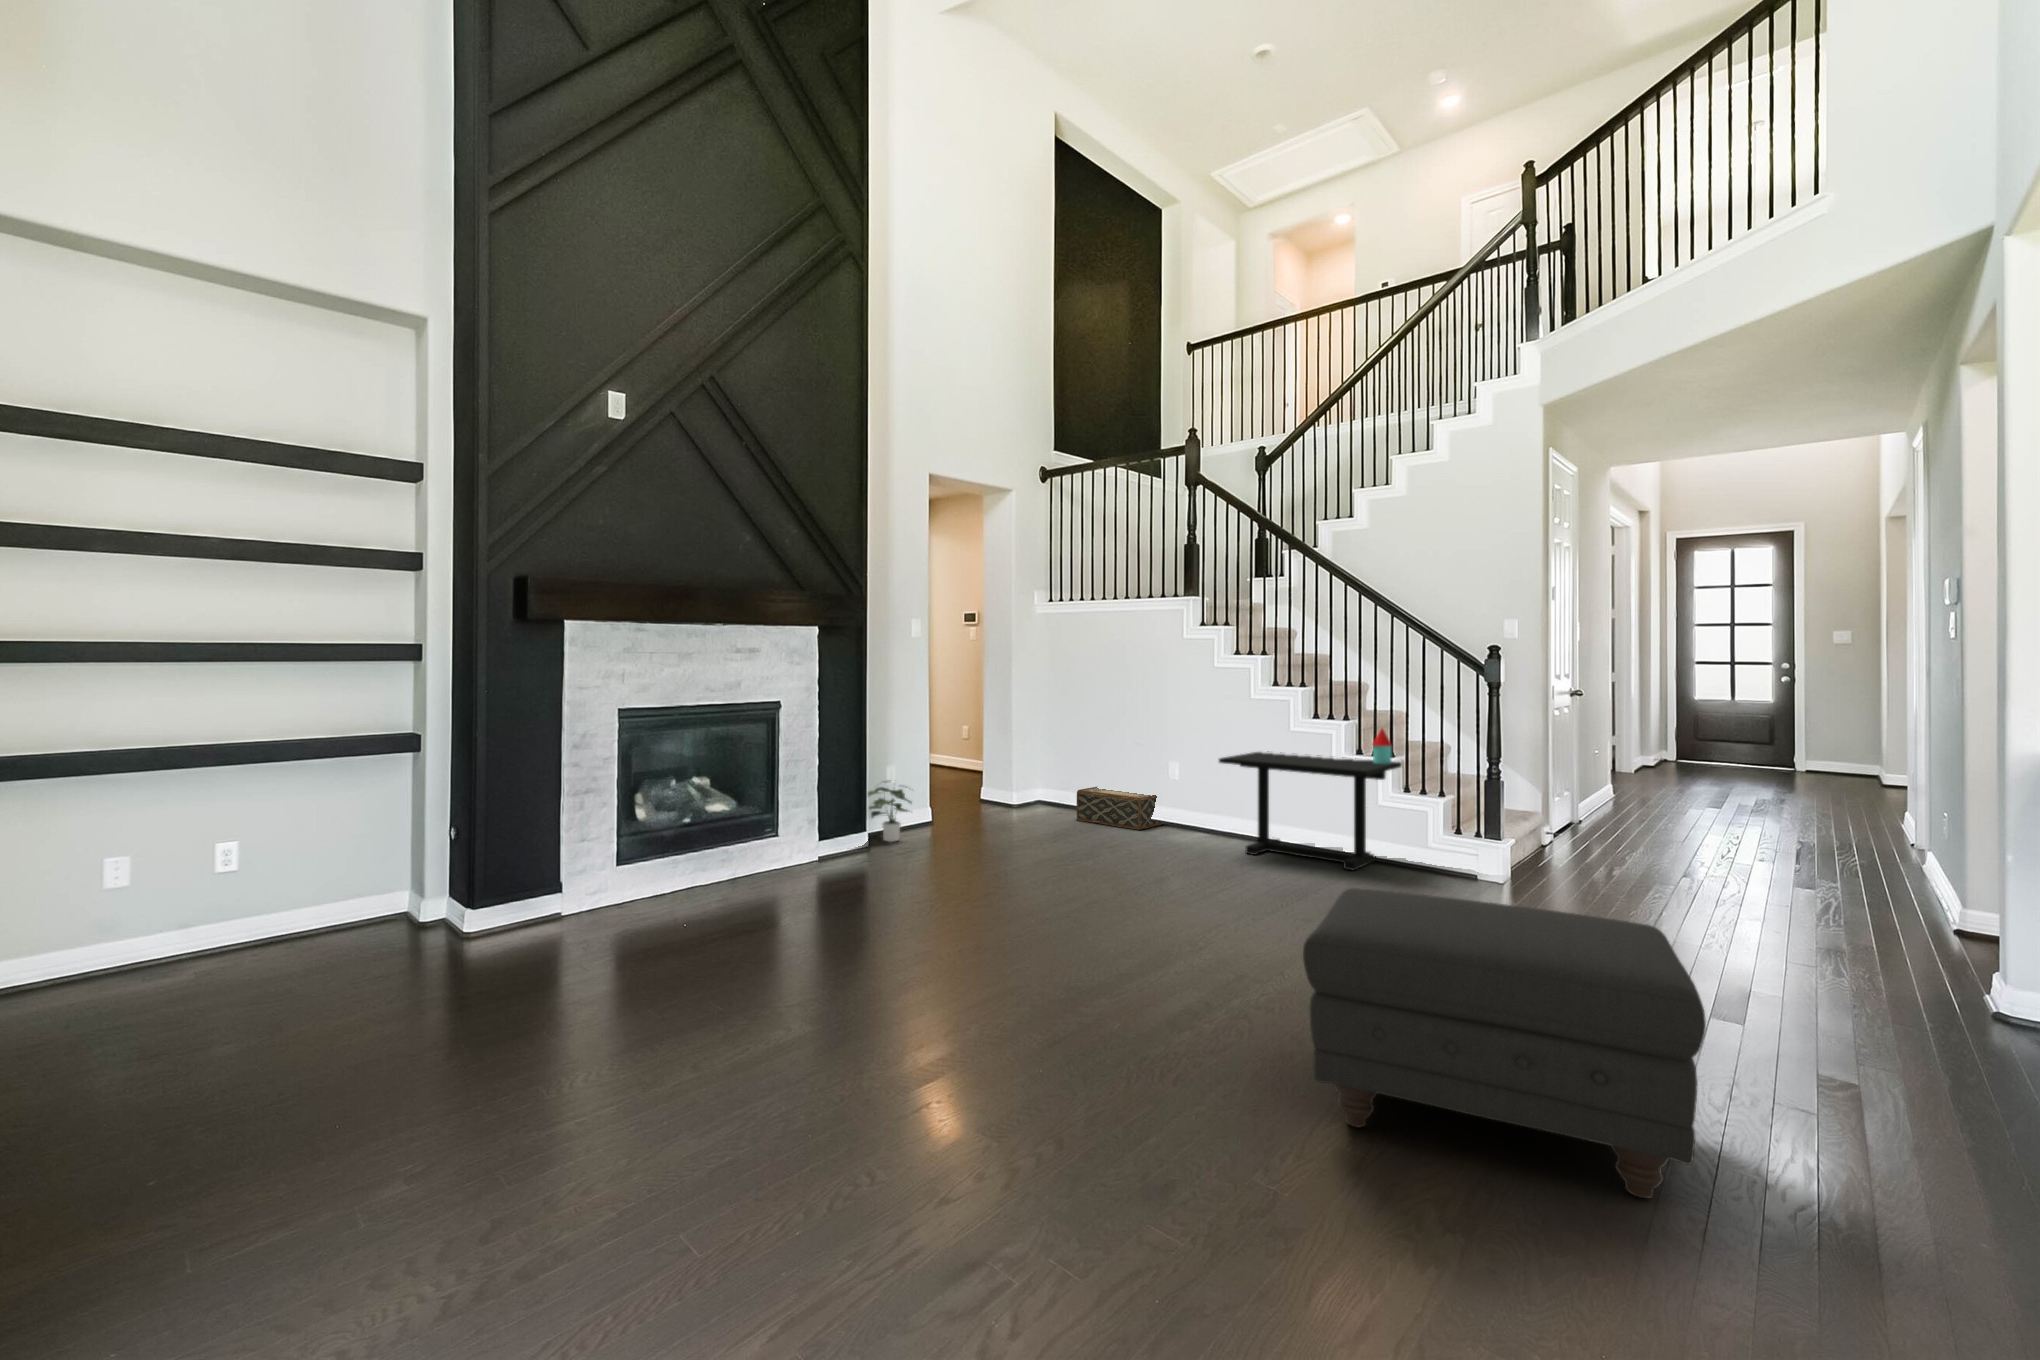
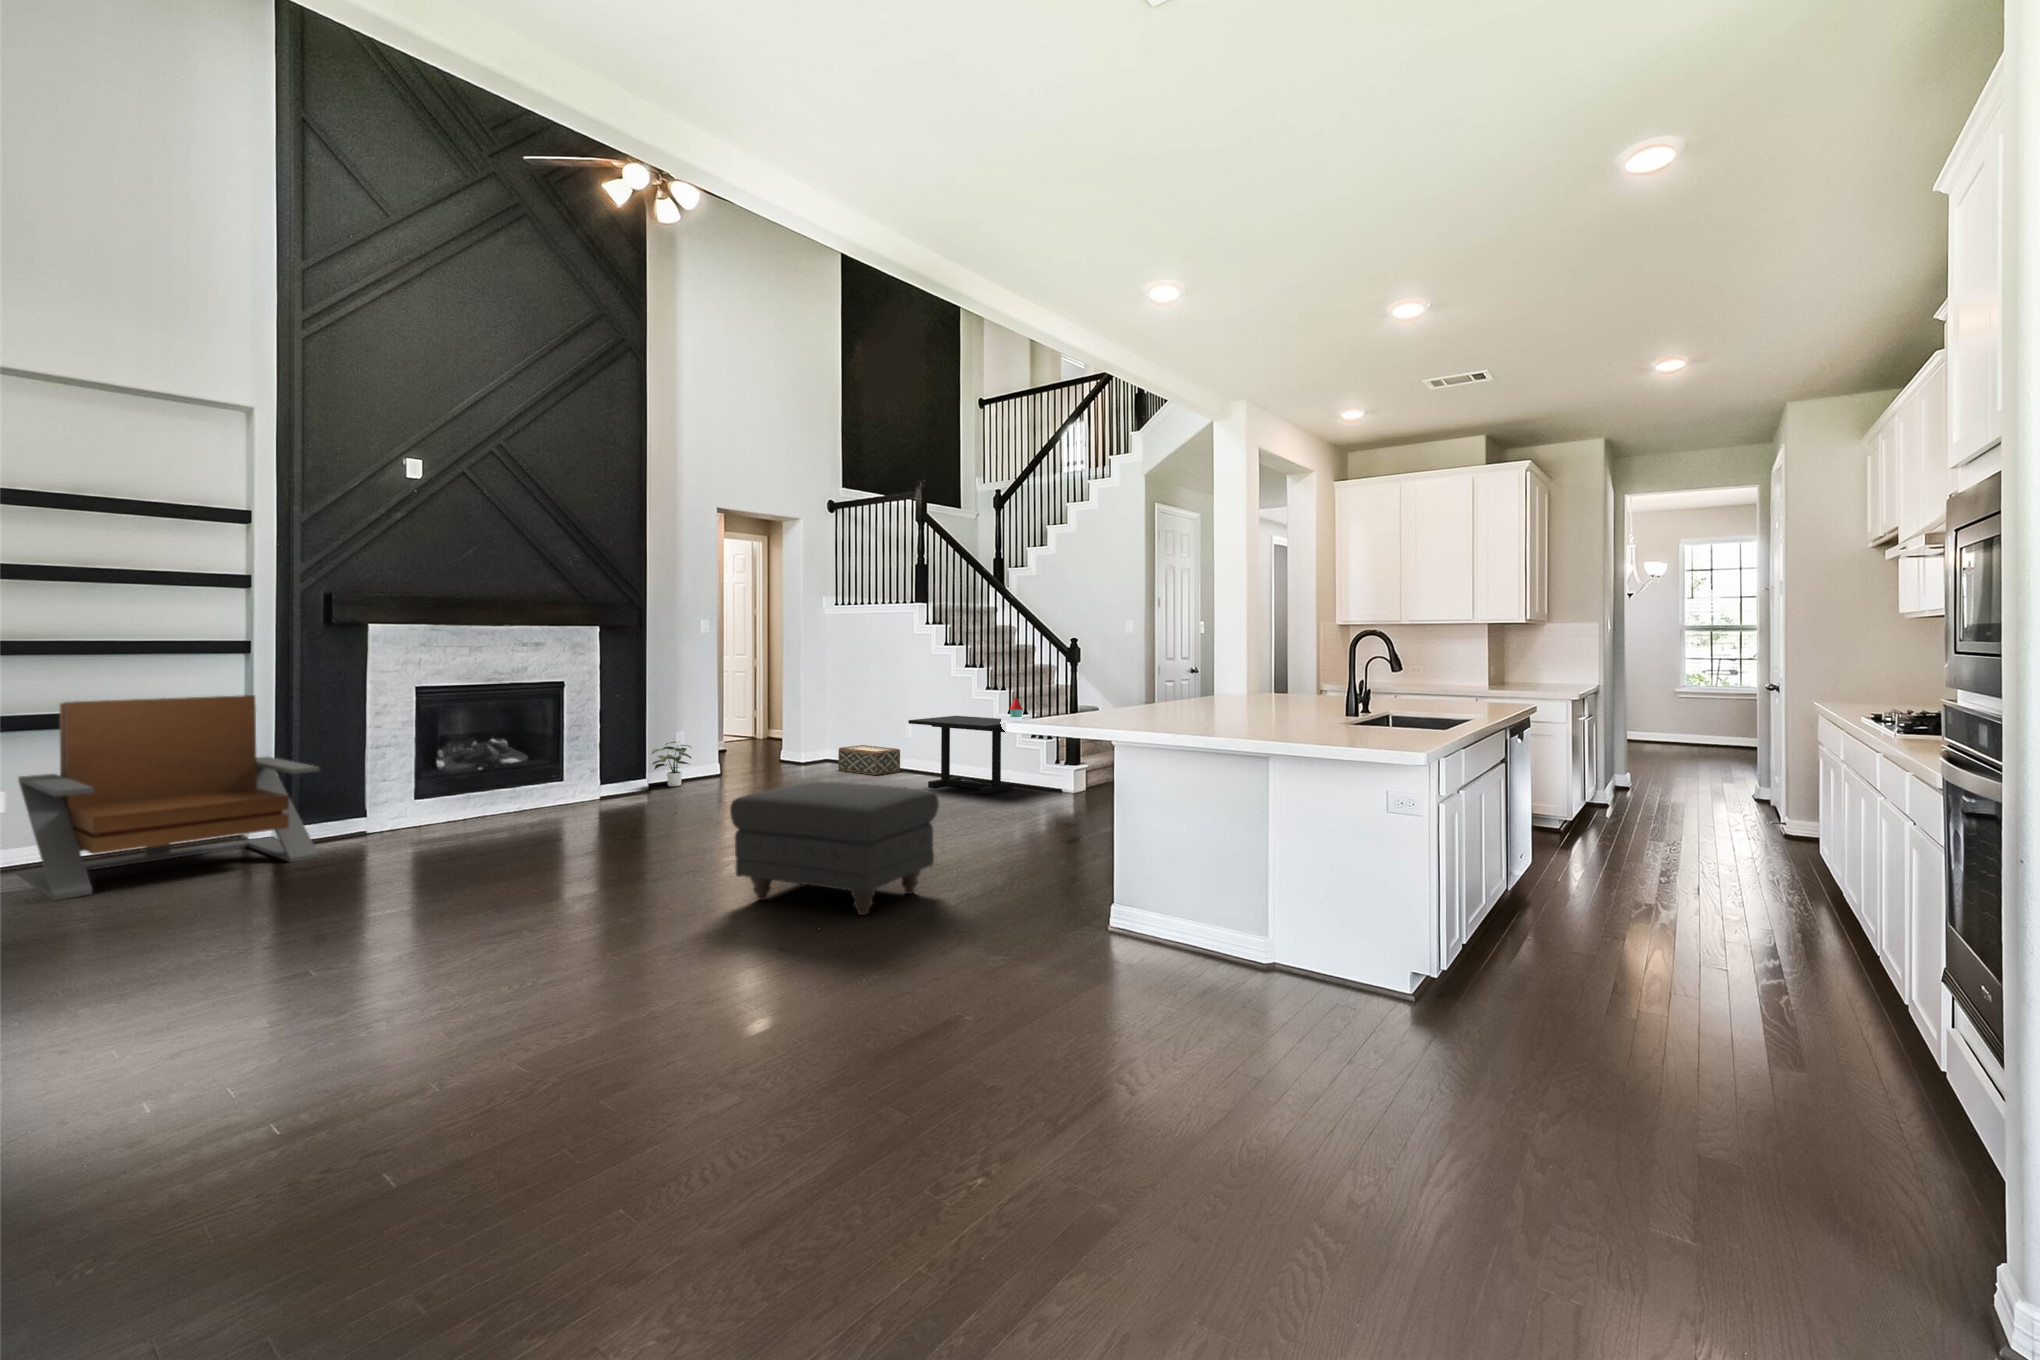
lounge chair: none [144,720,528,1047] -> present [18,695,319,900]

